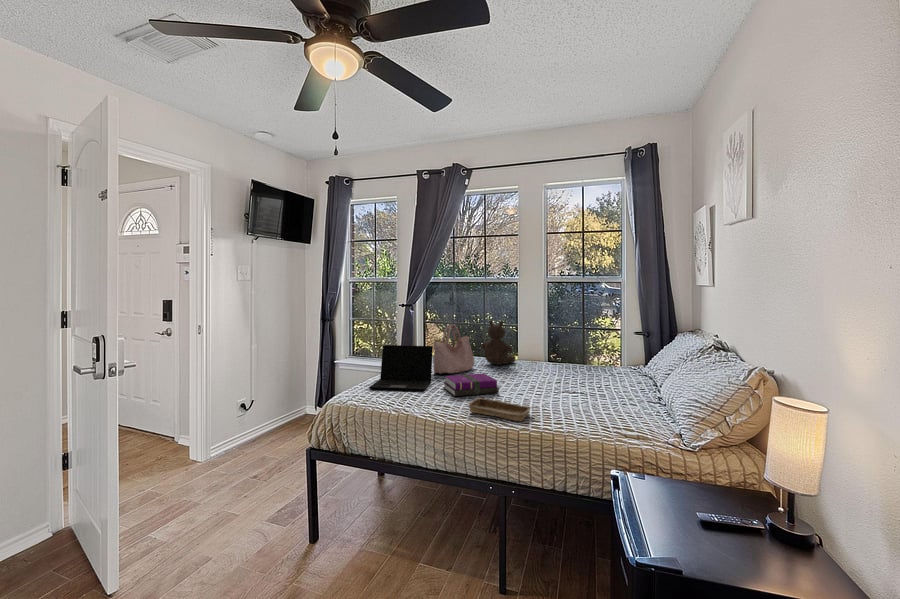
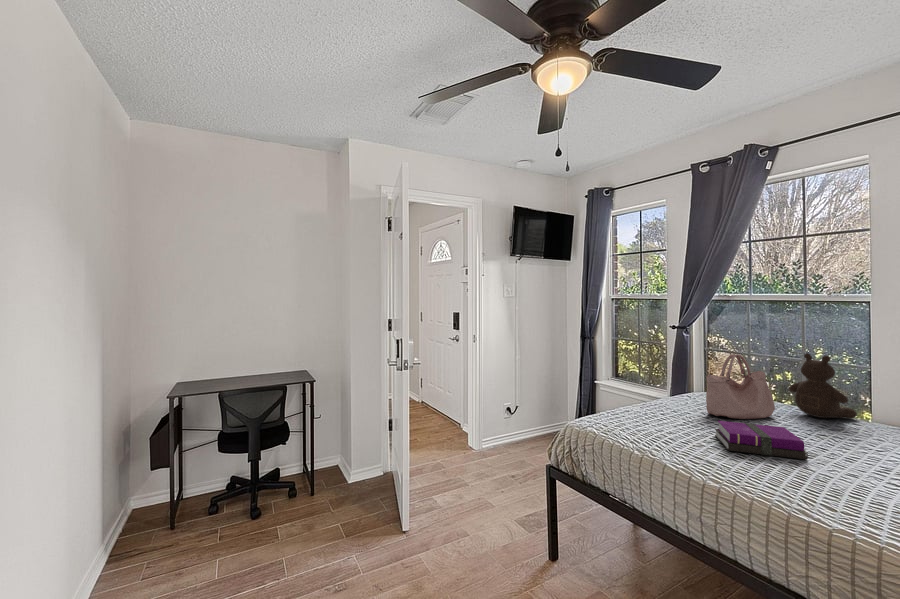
laptop: present [369,345,433,391] -> none [615,371,703,434]
tray: present [468,397,532,421] -> none [739,460,870,515]

